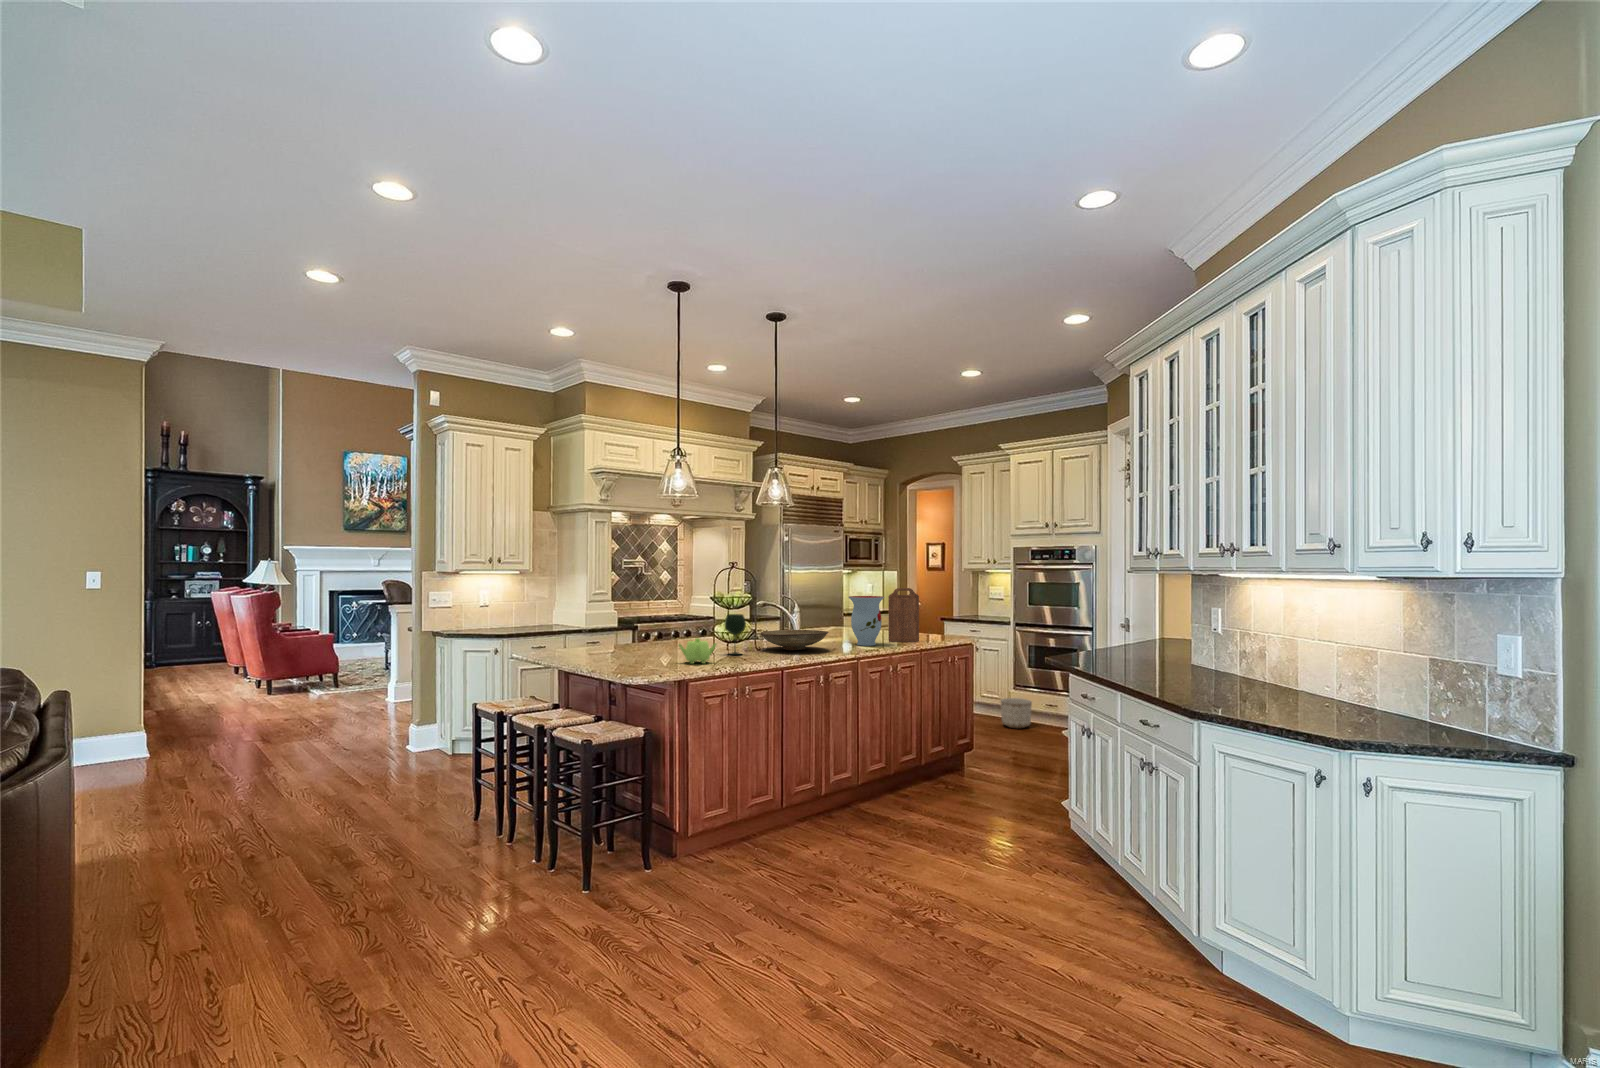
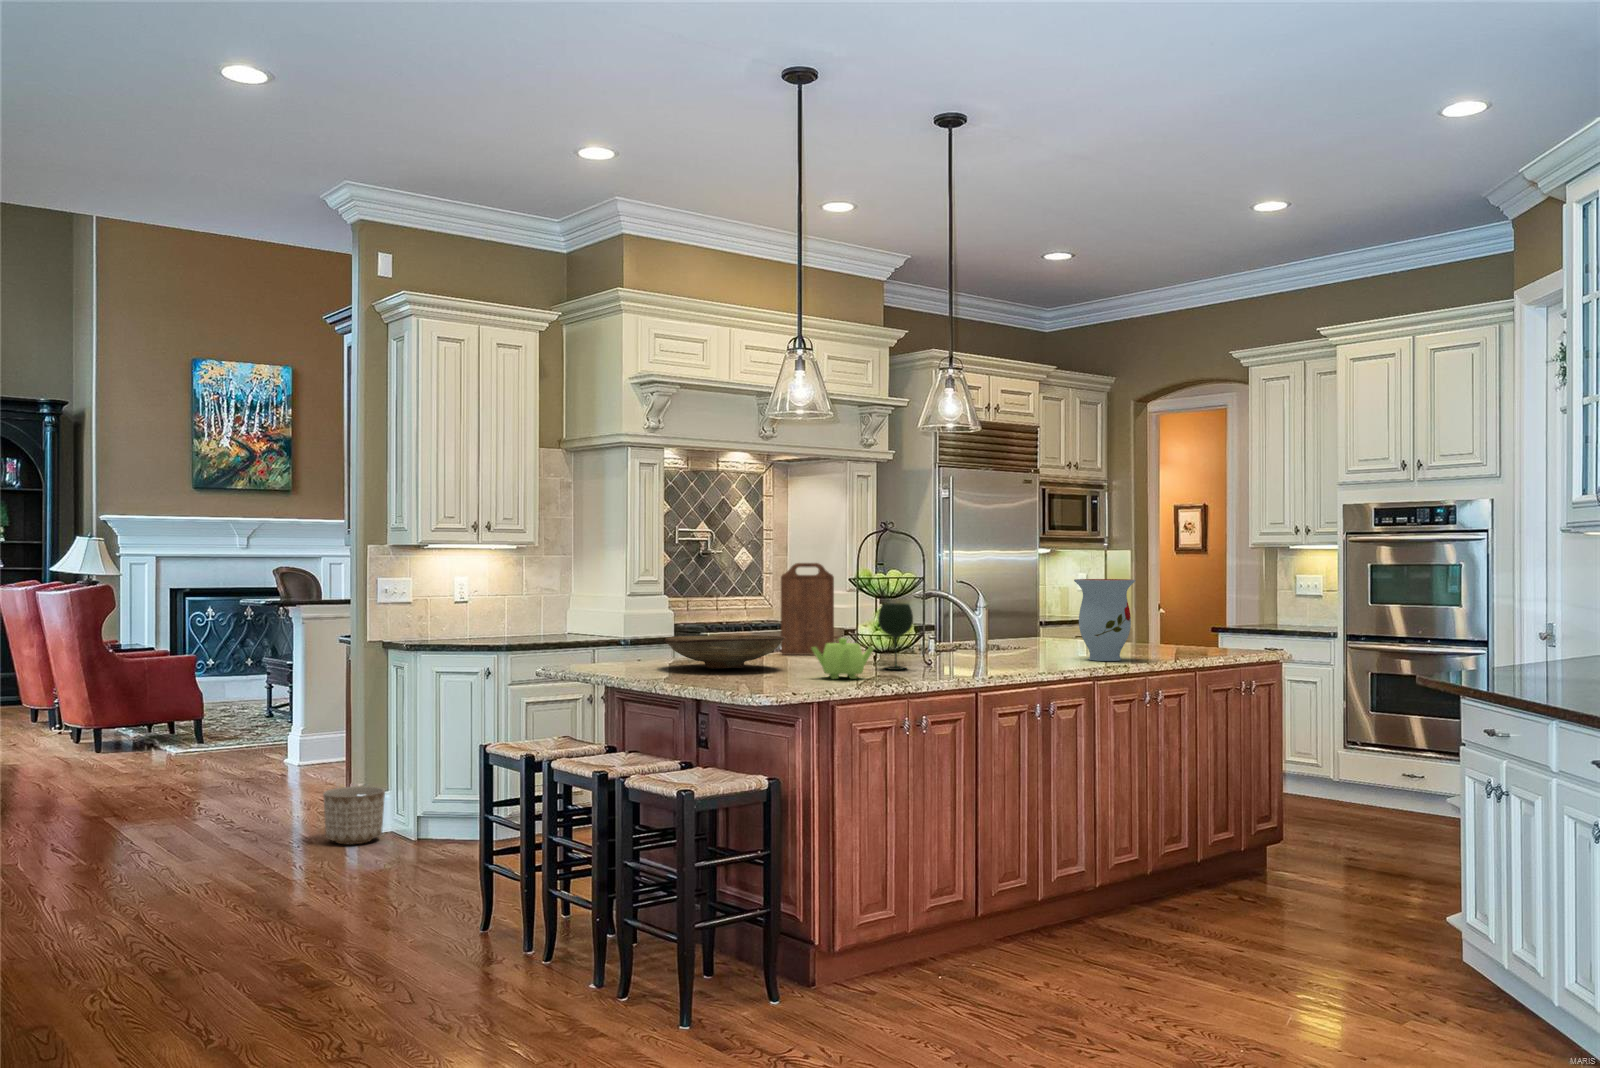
cutting board: present [888,588,919,642] -> present [781,563,834,655]
decorative bowl: present [761,630,829,650] -> present [665,635,785,669]
planter: present [1000,698,1032,728] -> present [323,786,385,844]

